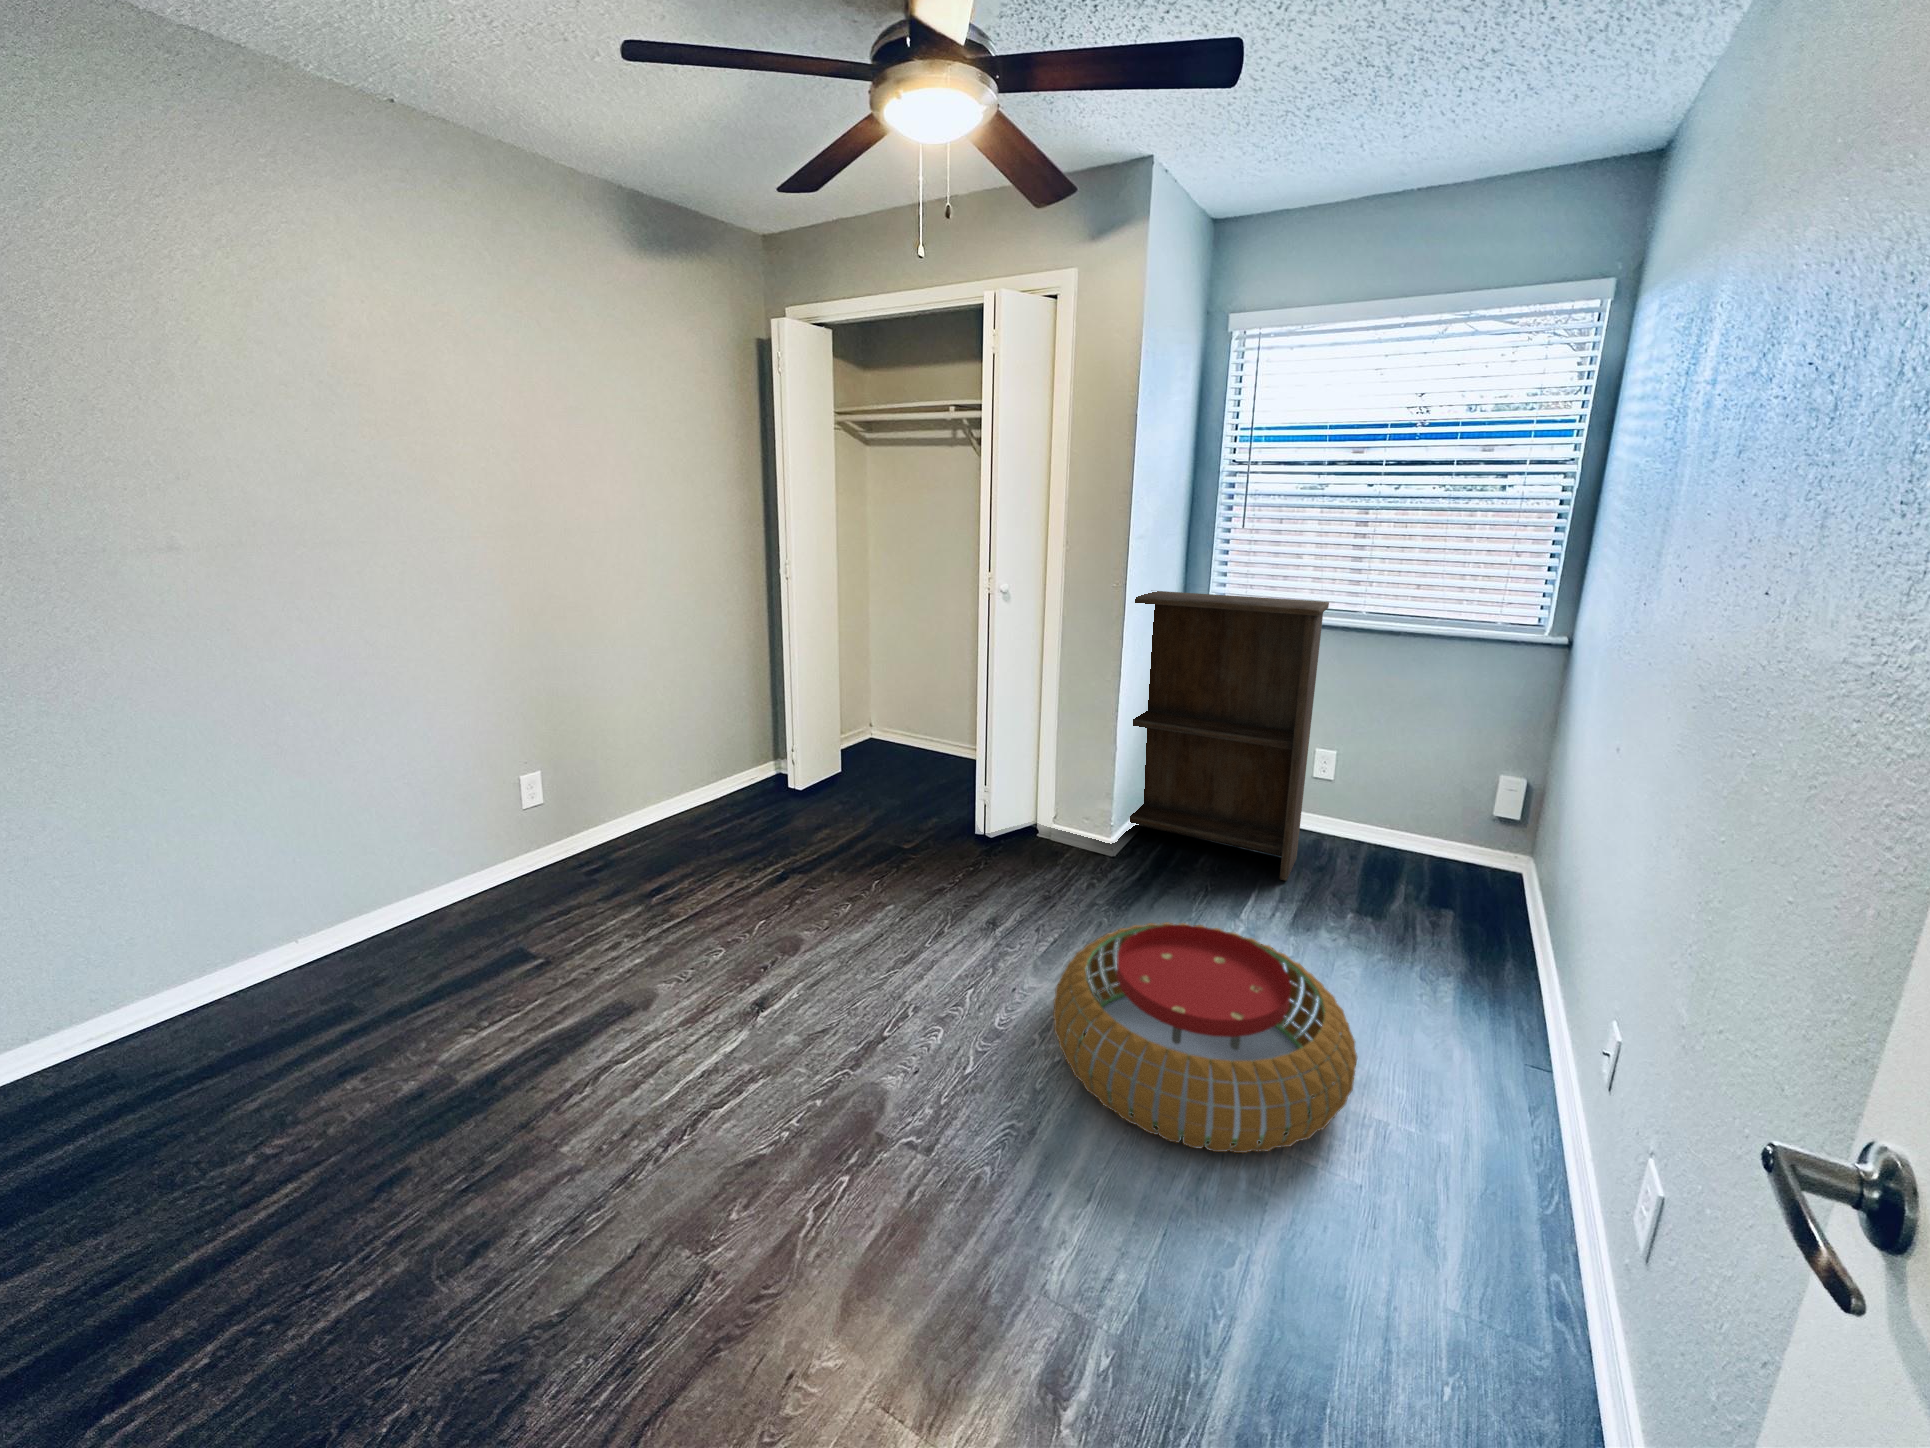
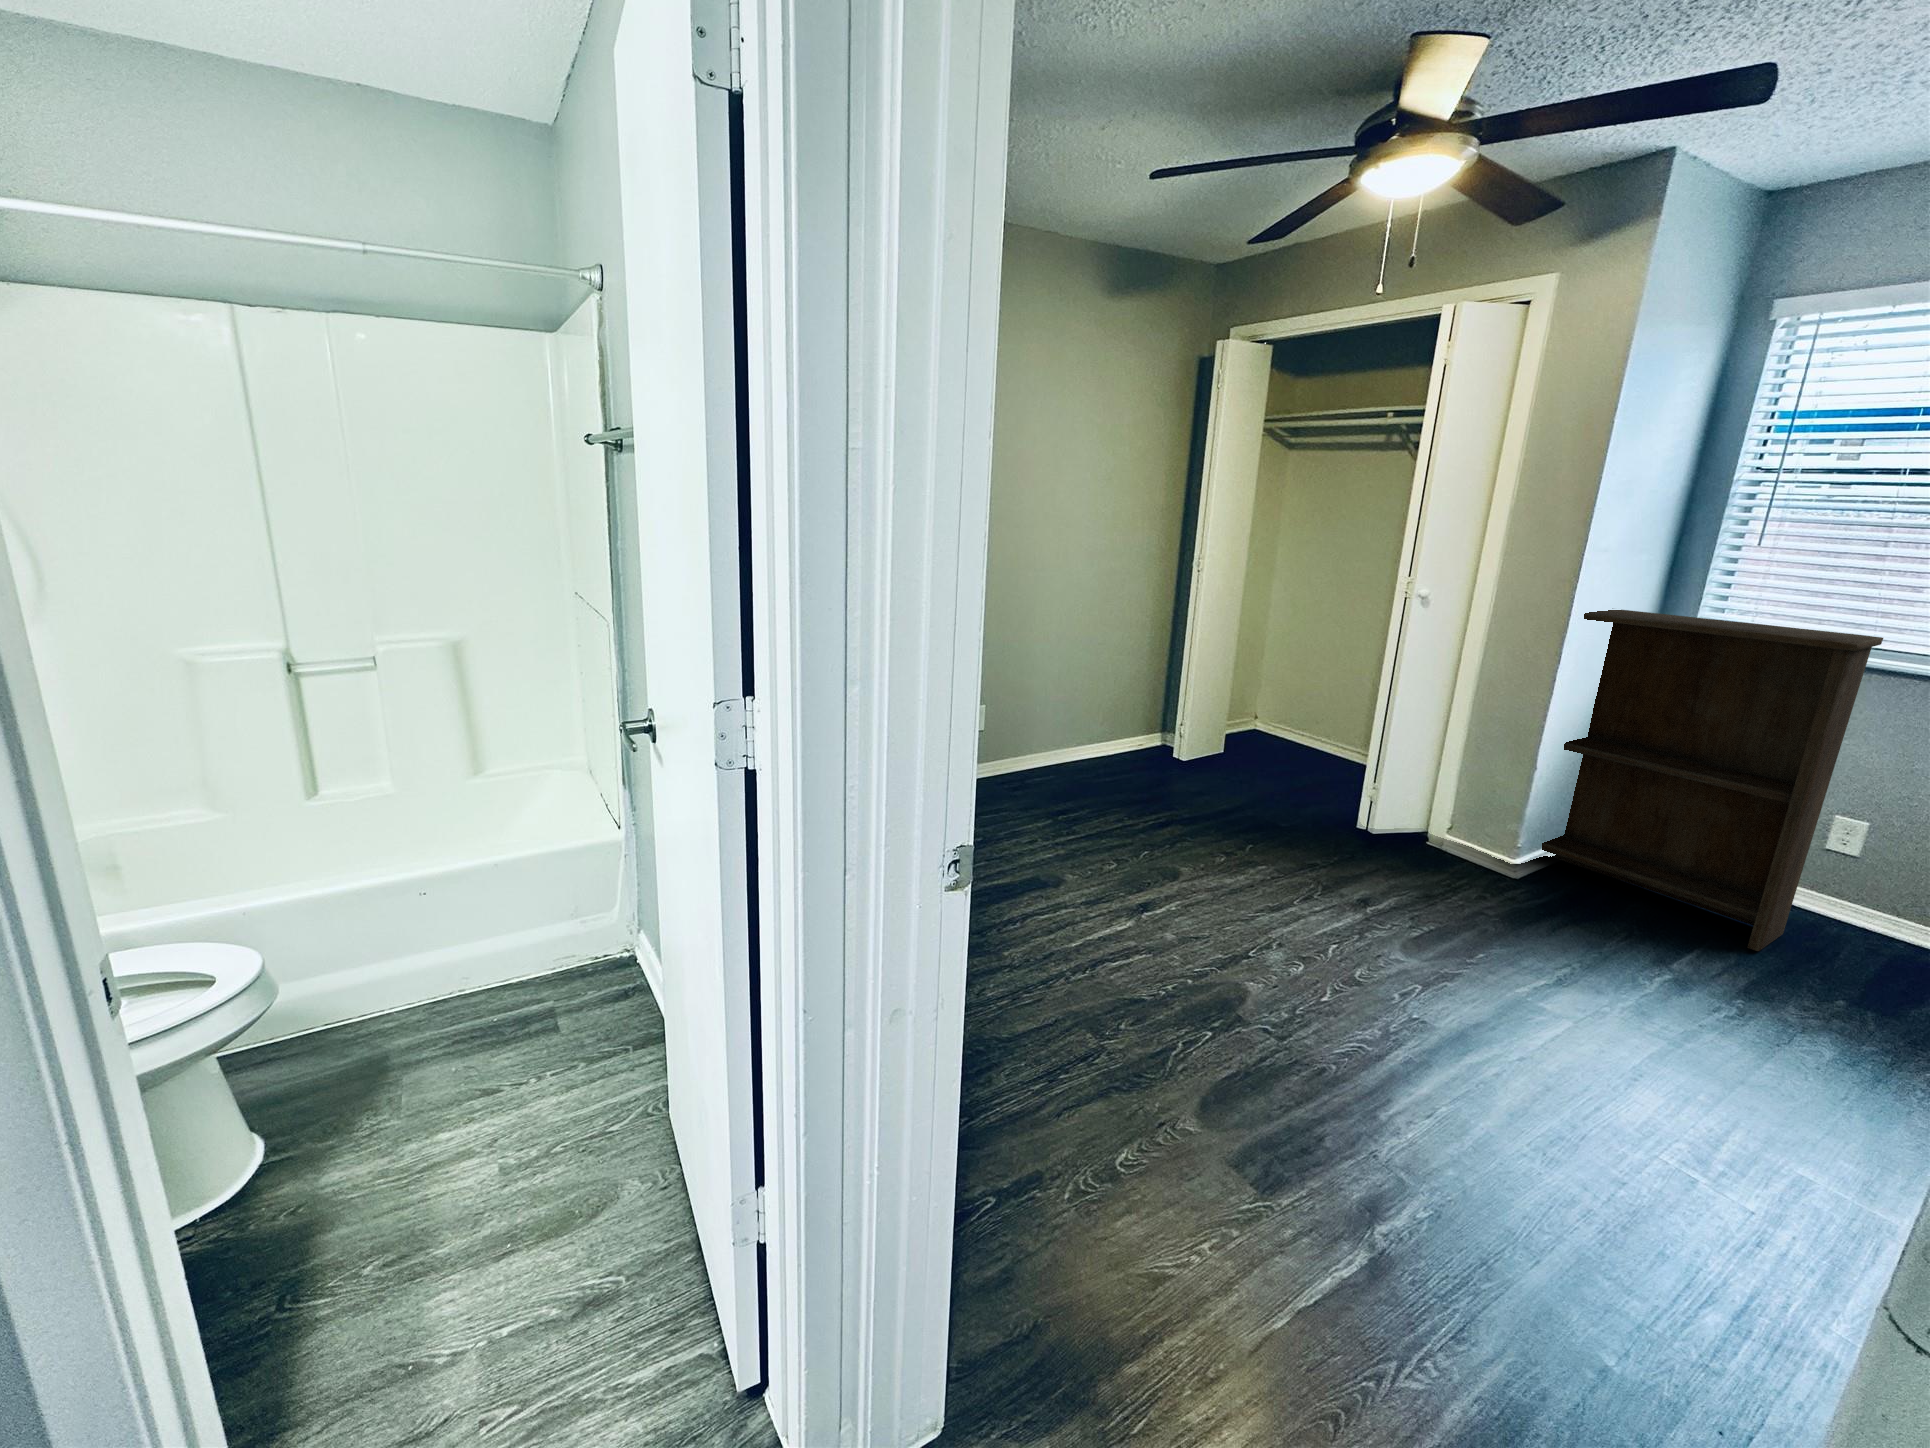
pouf: present [1053,922,1357,1153] -> none [1417,927,1798,1161]

